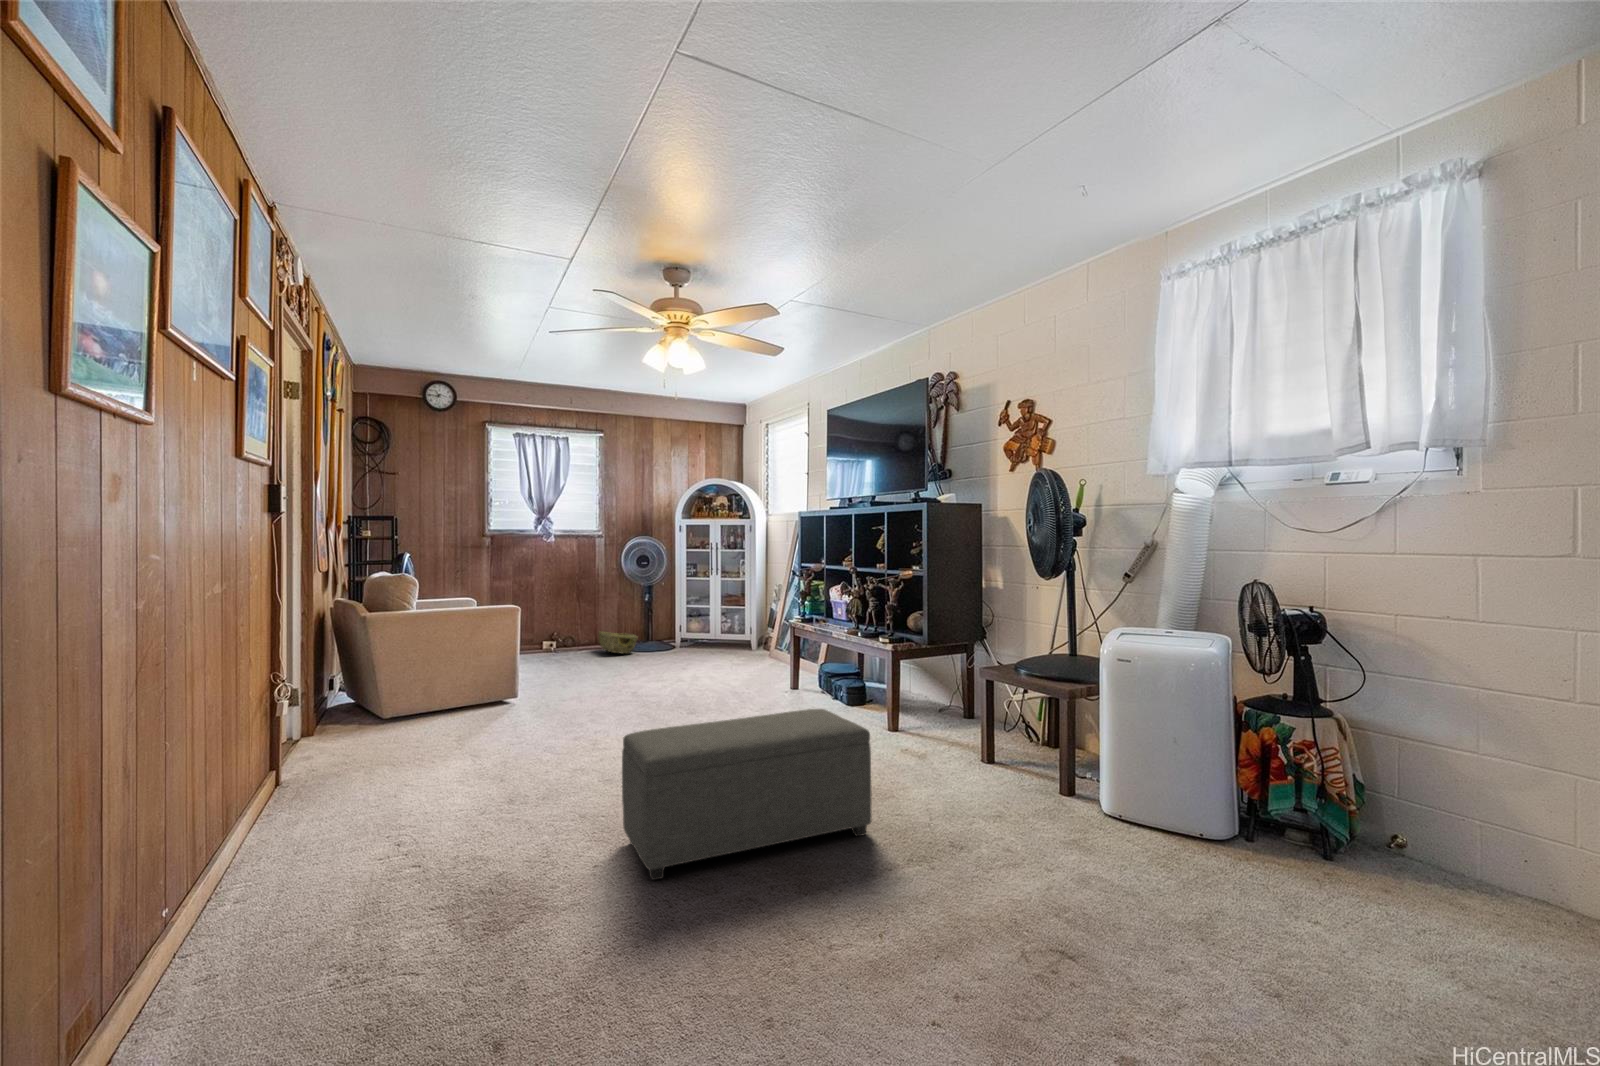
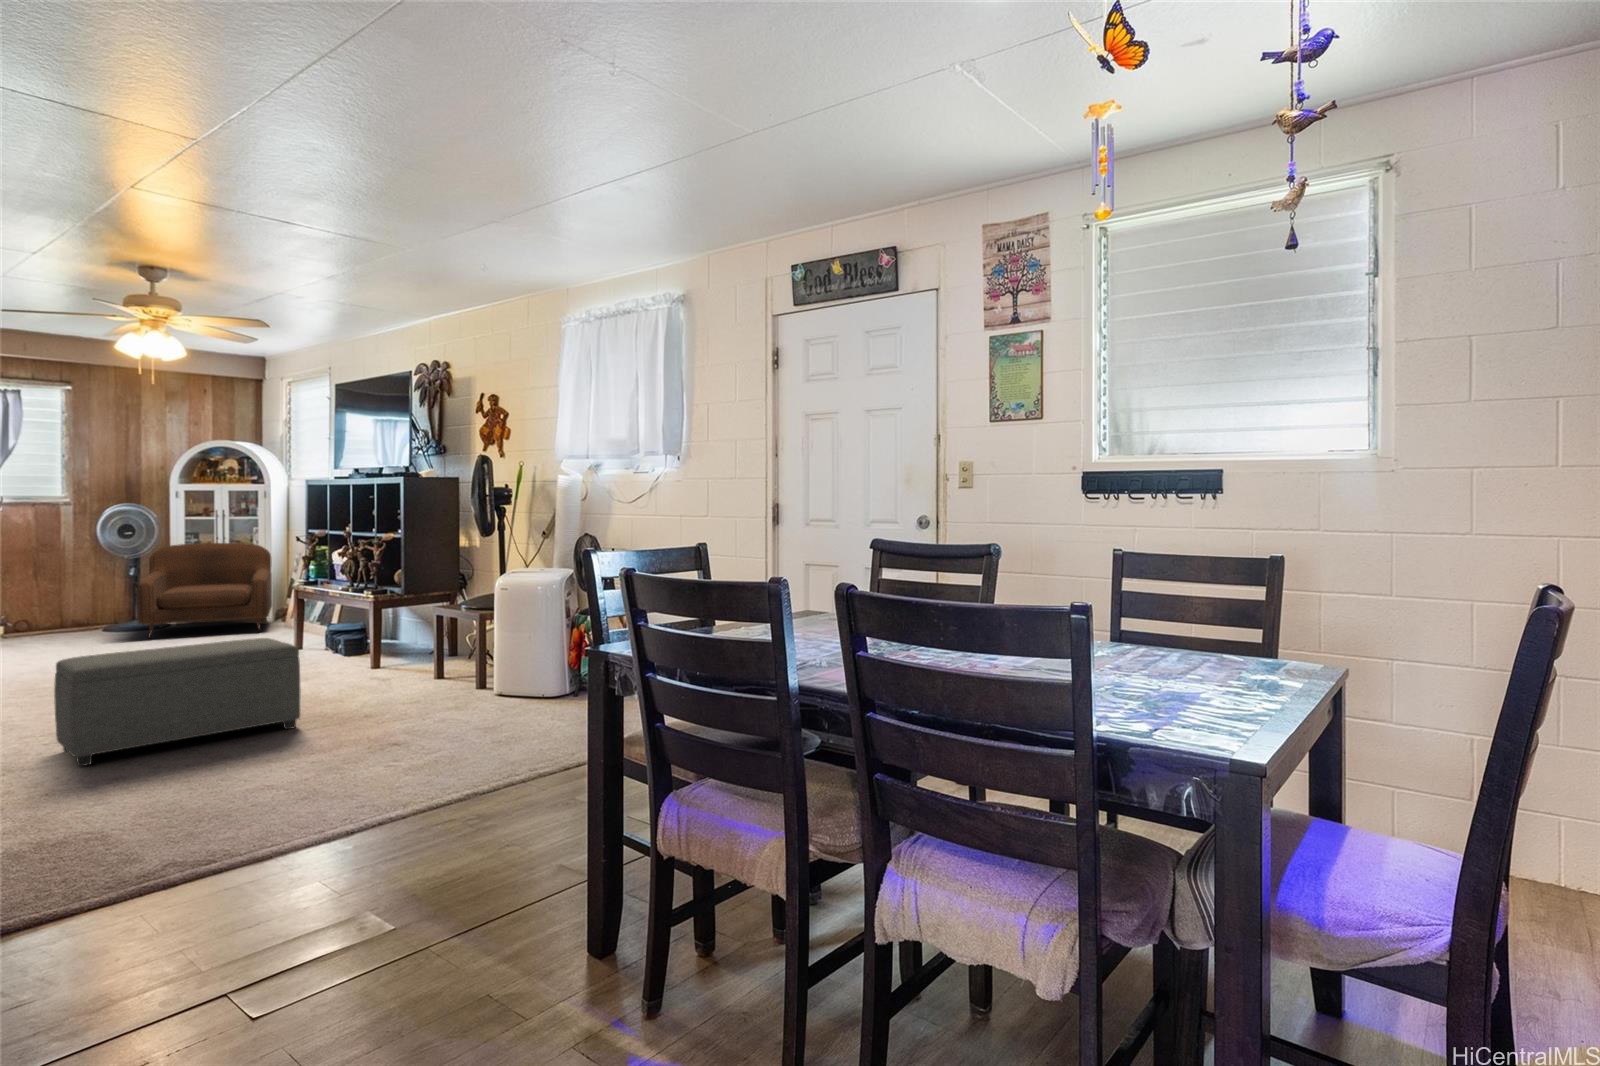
armchair: none [655,574,761,665] -> present [137,543,272,638]
woven basket: present [599,631,638,654] -> none [65,608,119,632]

